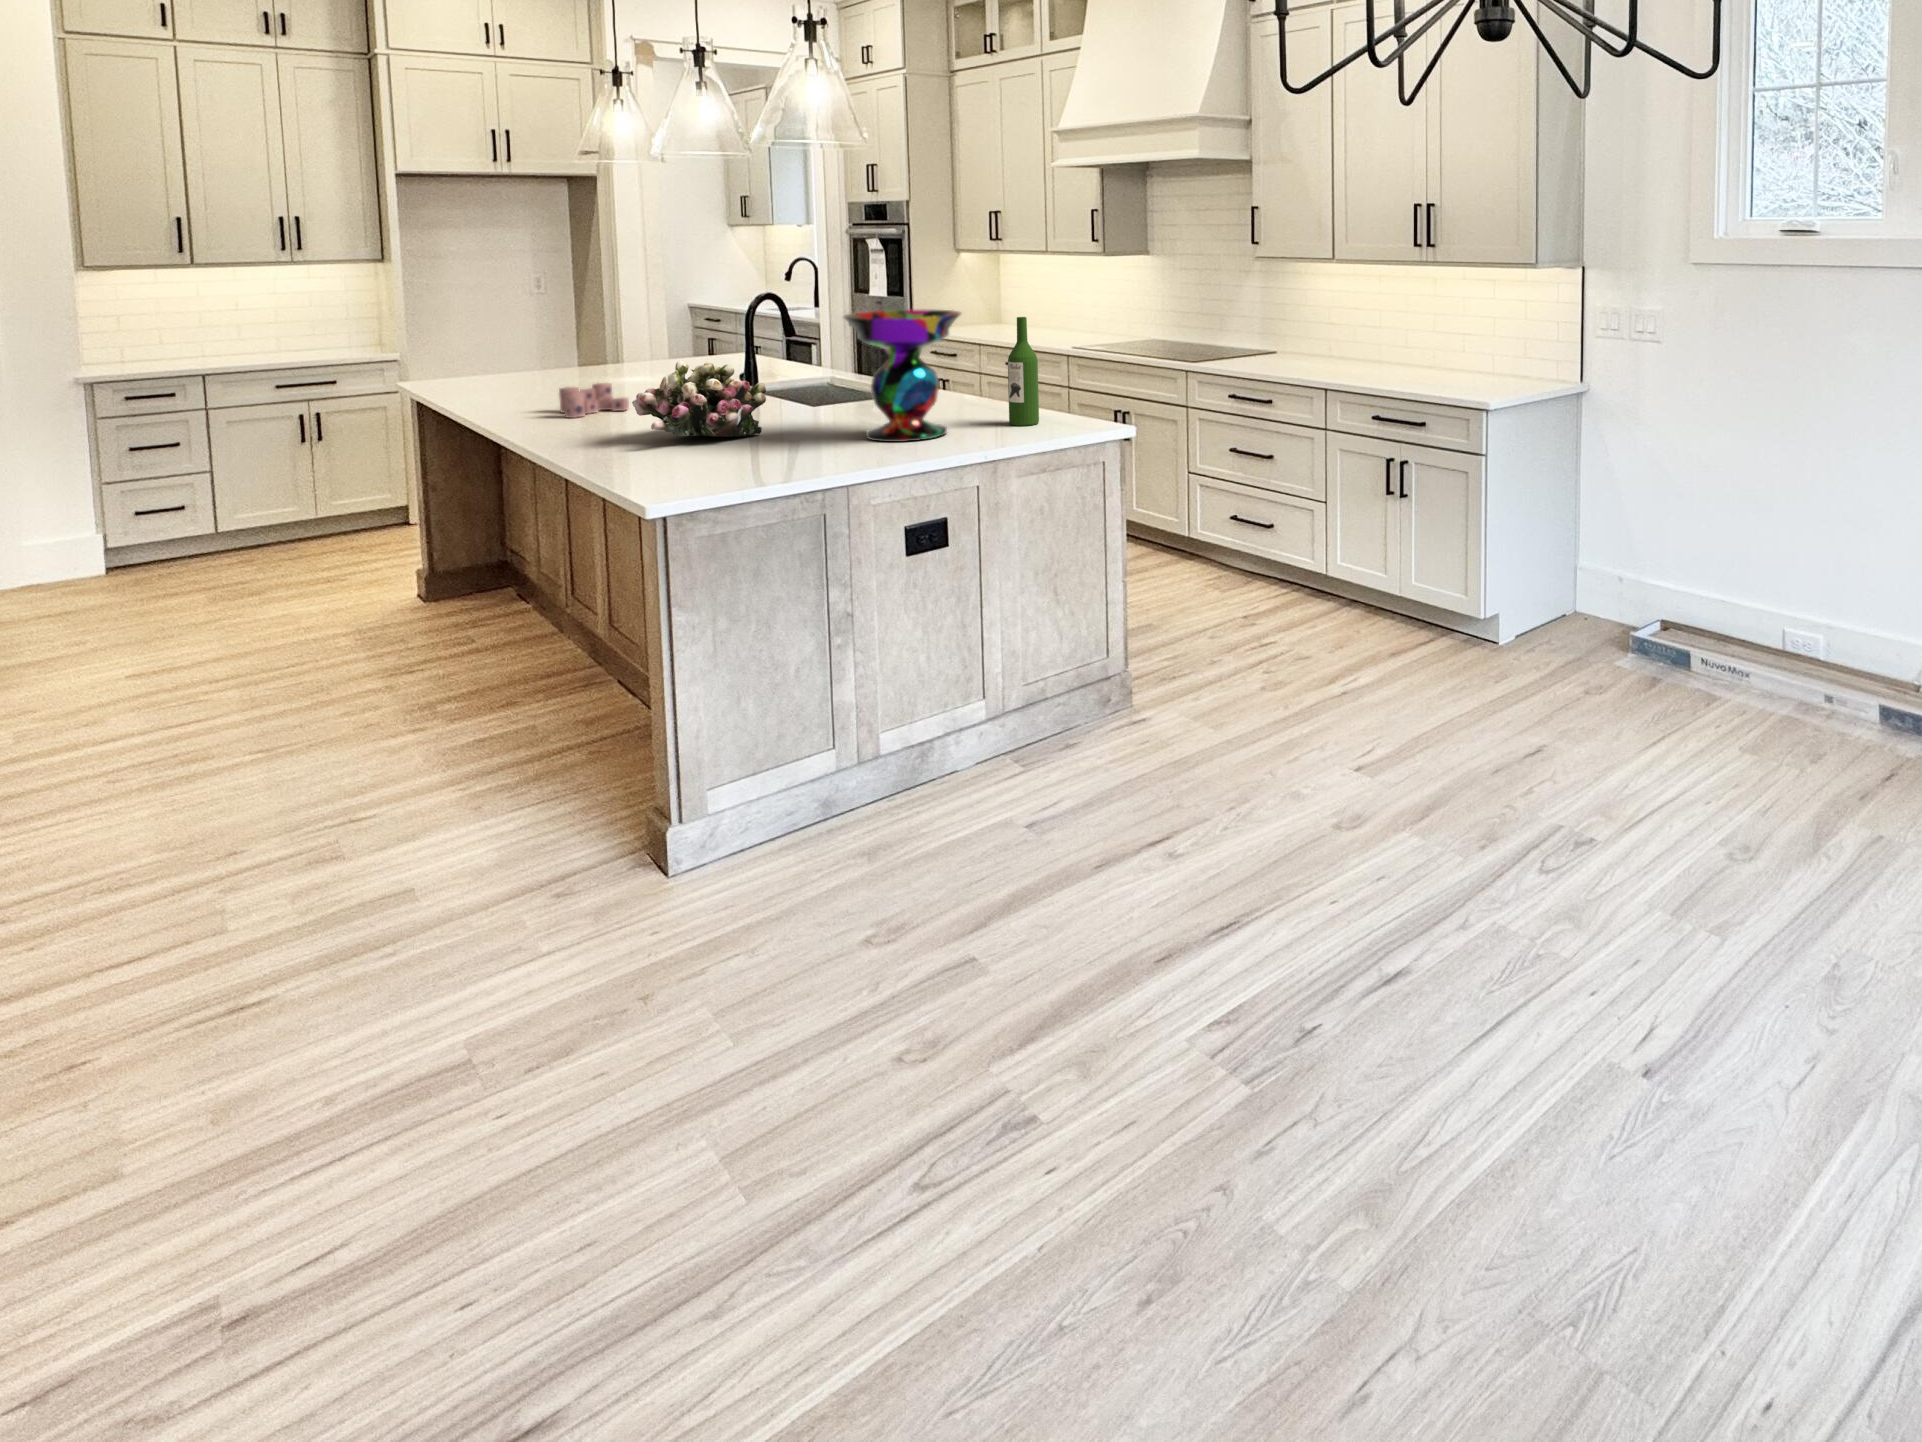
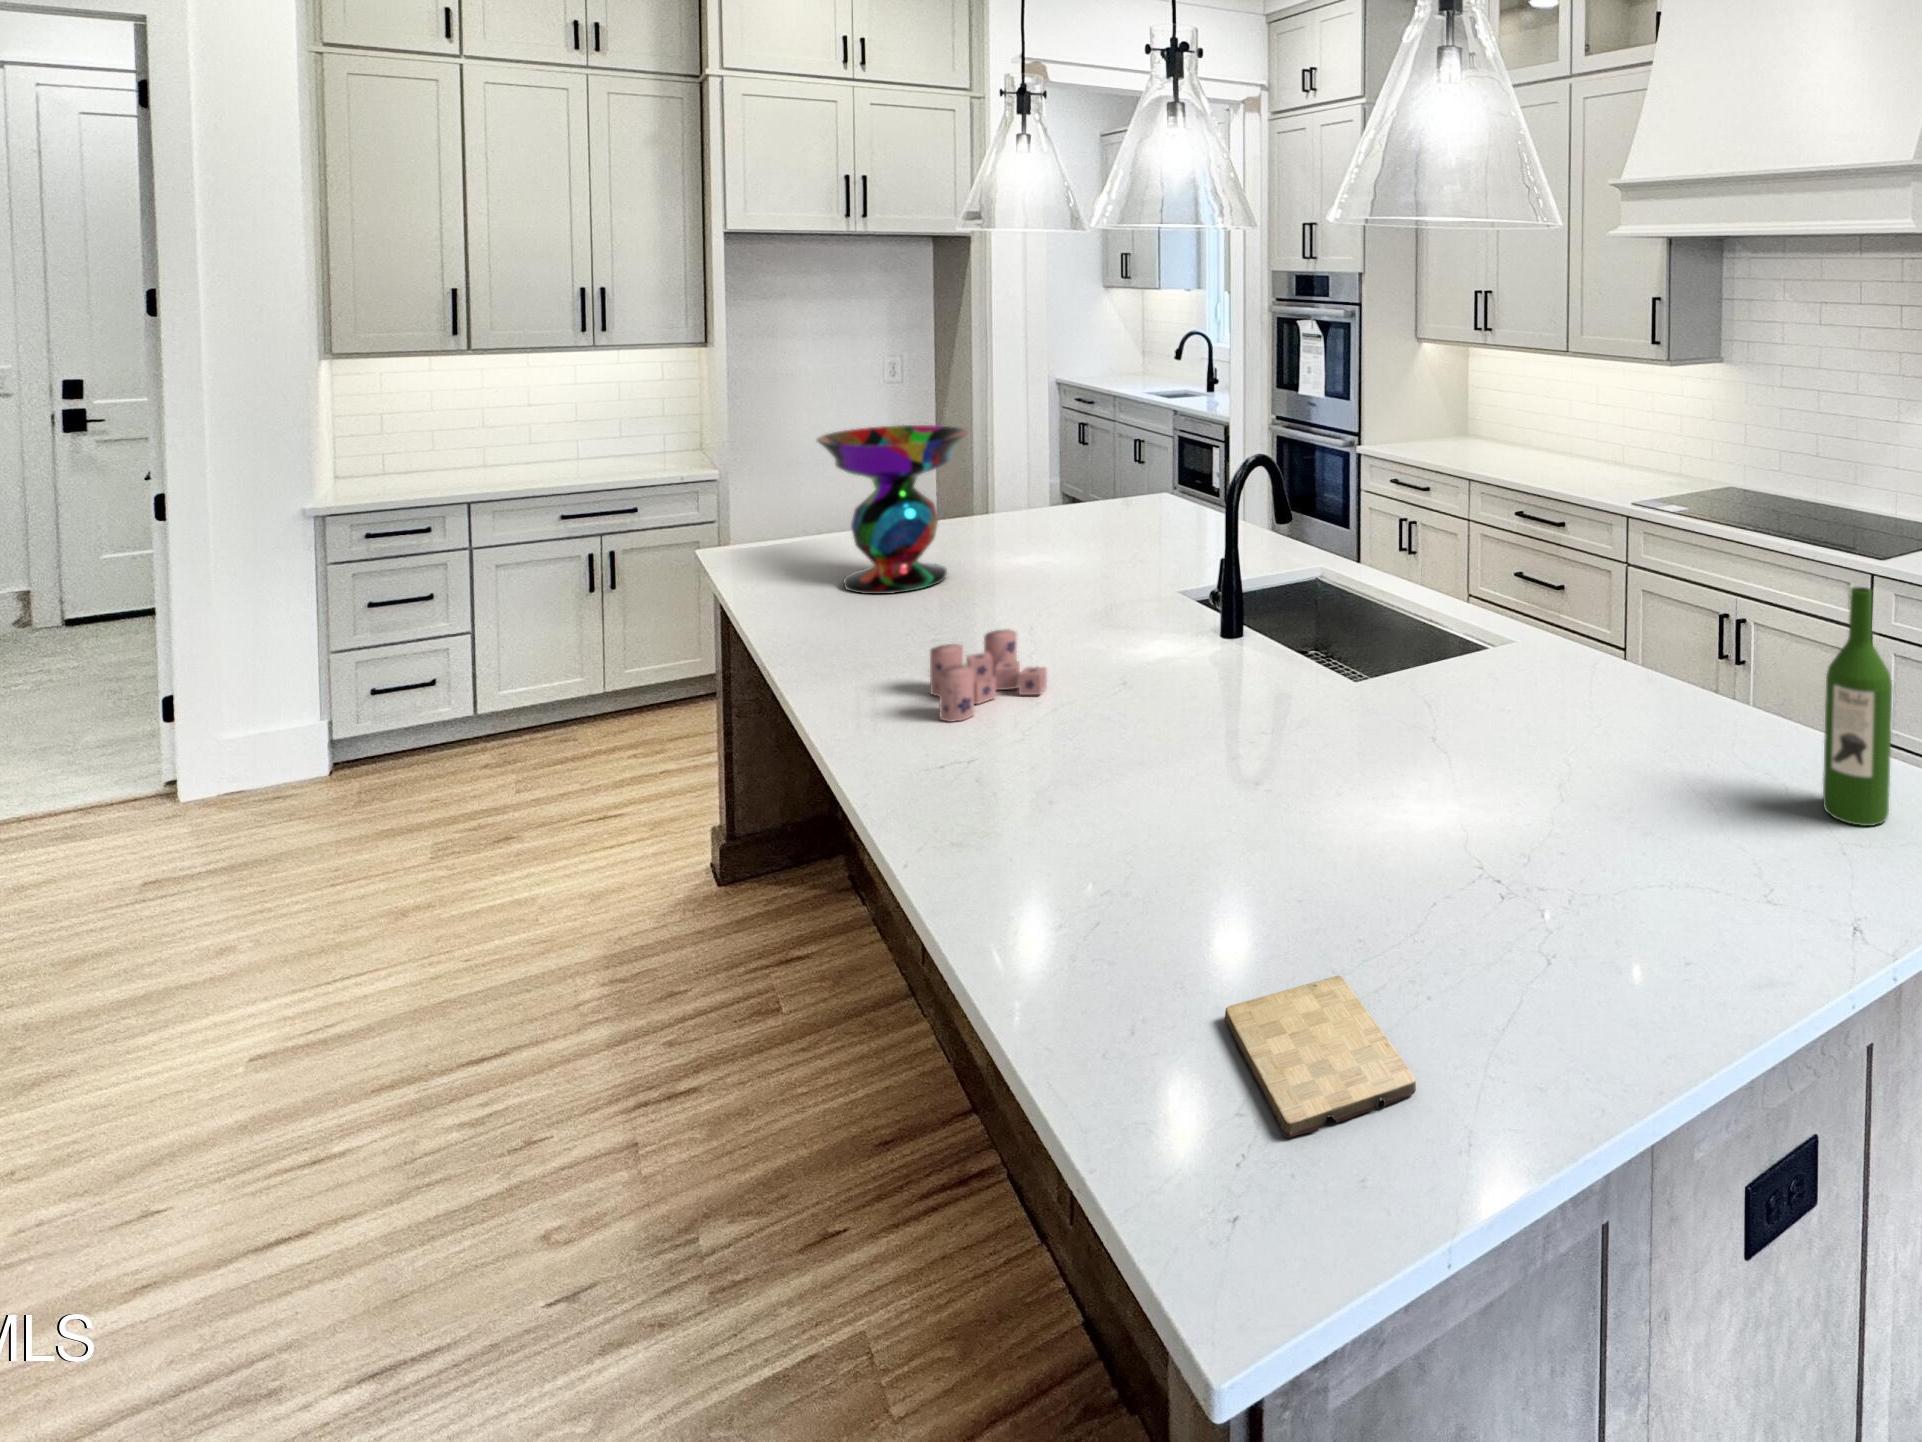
decorative bowl: present [843,309,961,442] -> present [817,425,968,594]
flower arrangement: present [632,361,766,437] -> none [1086,674,1350,877]
cutting board: none [680,452,749,474] -> present [1225,976,1416,1138]

